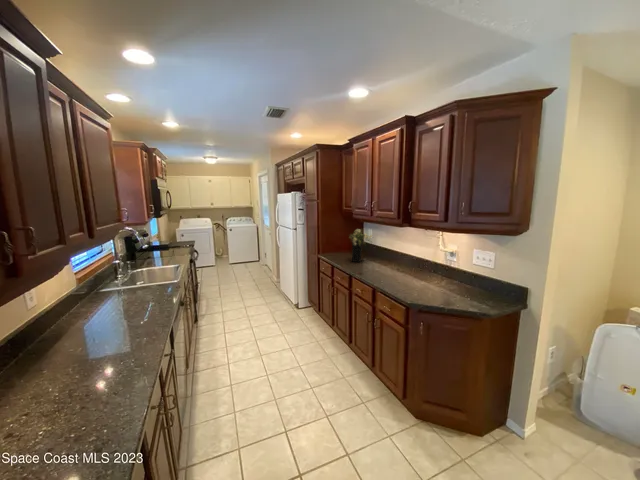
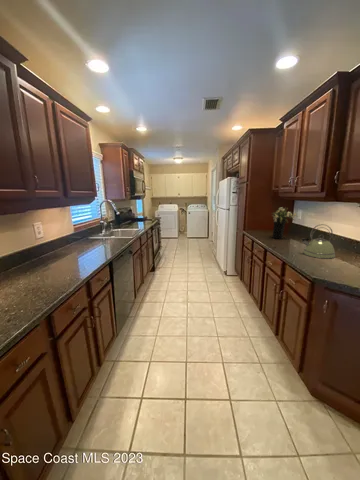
kettle: none [386,248,415,281] -> present [302,224,335,259]

